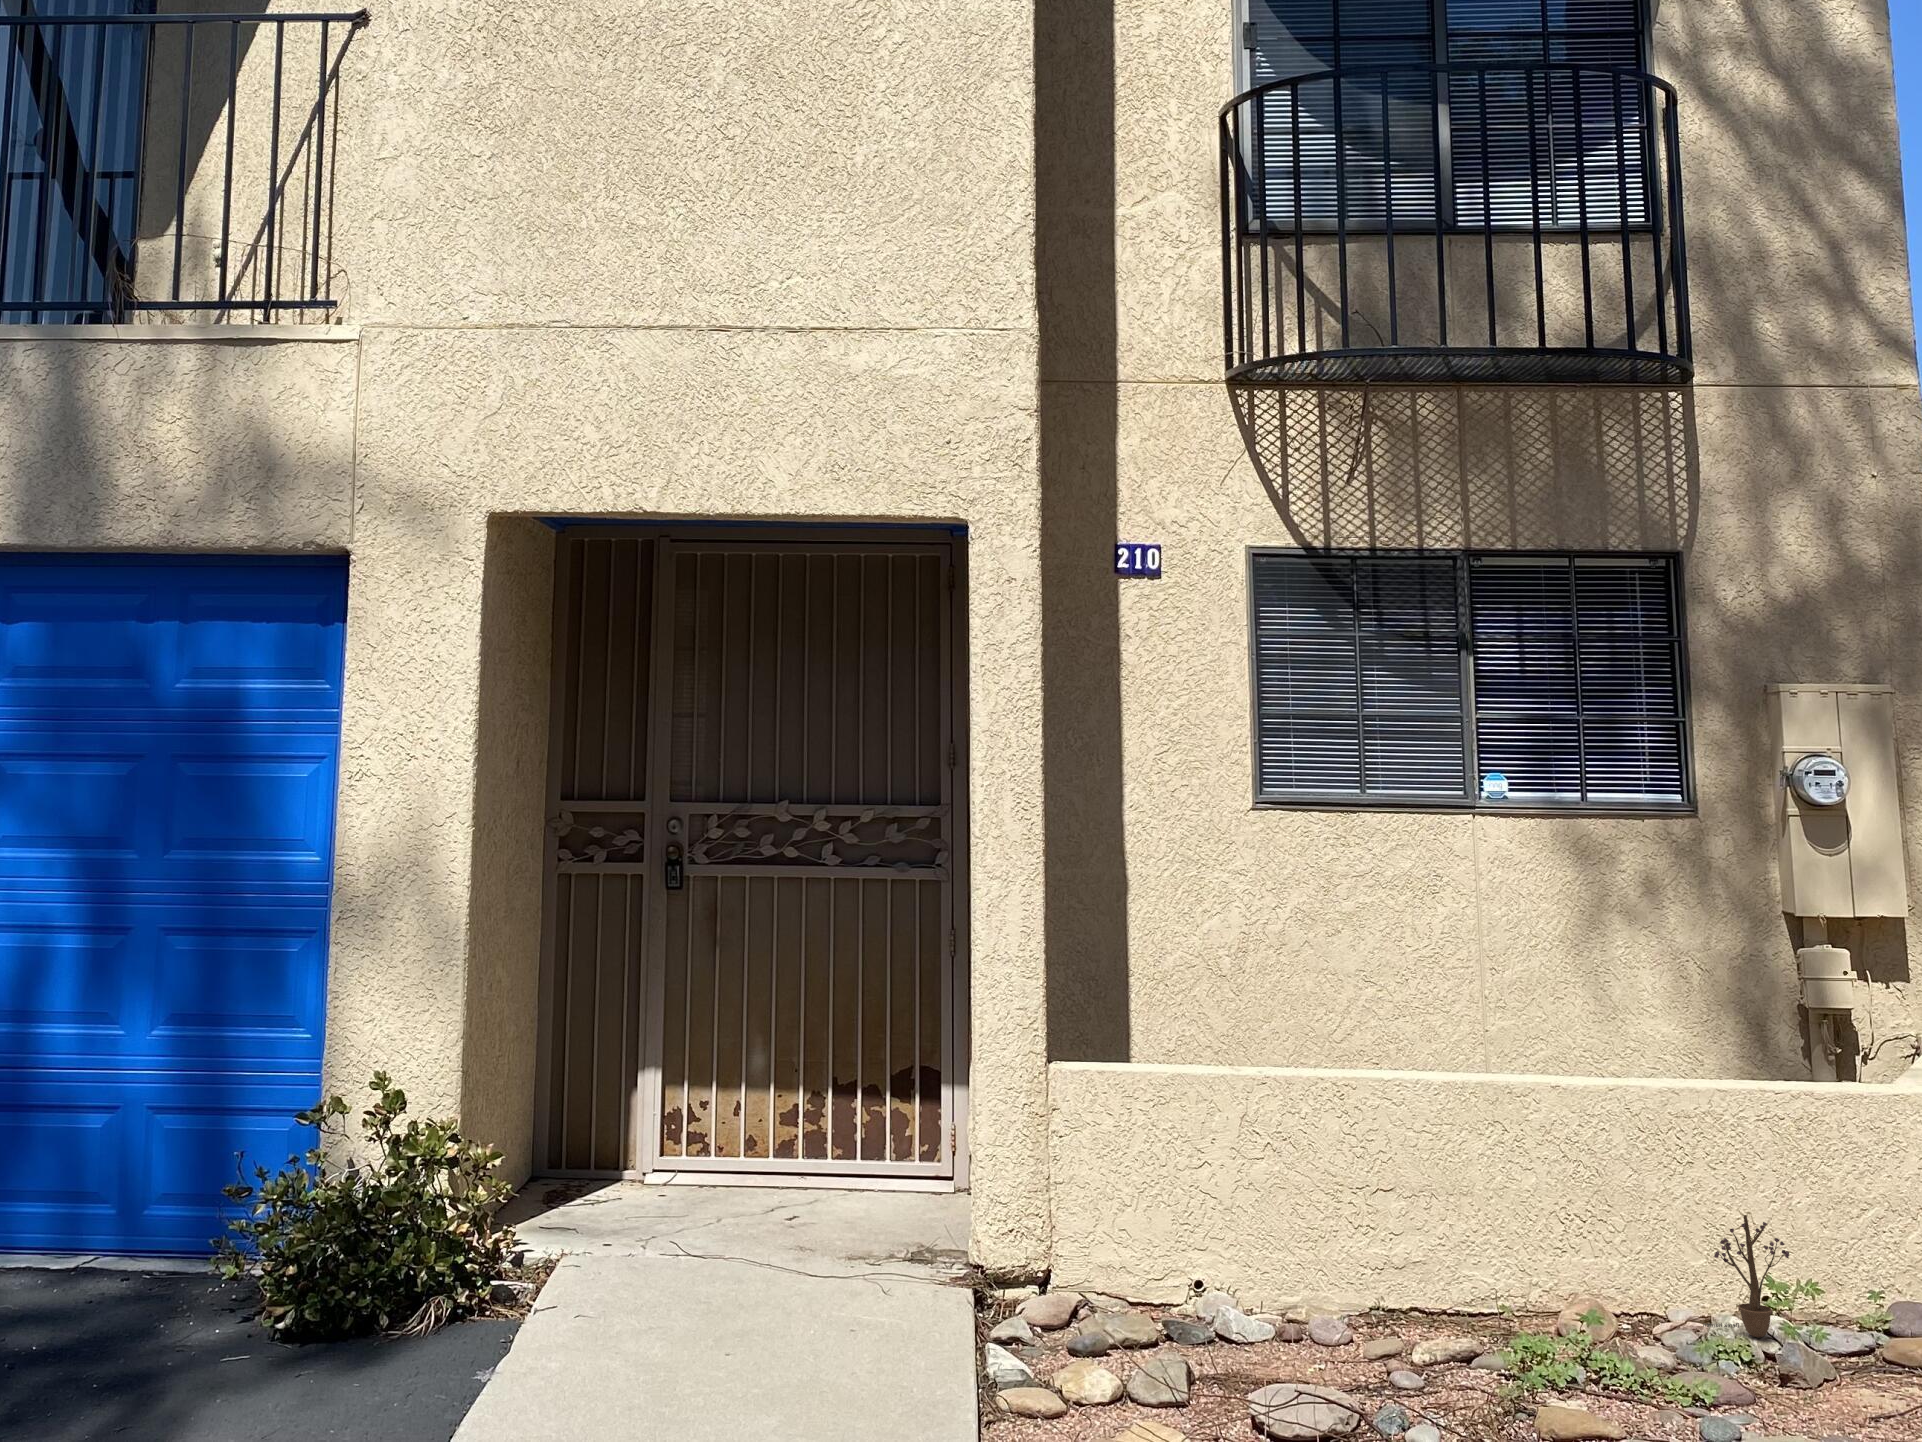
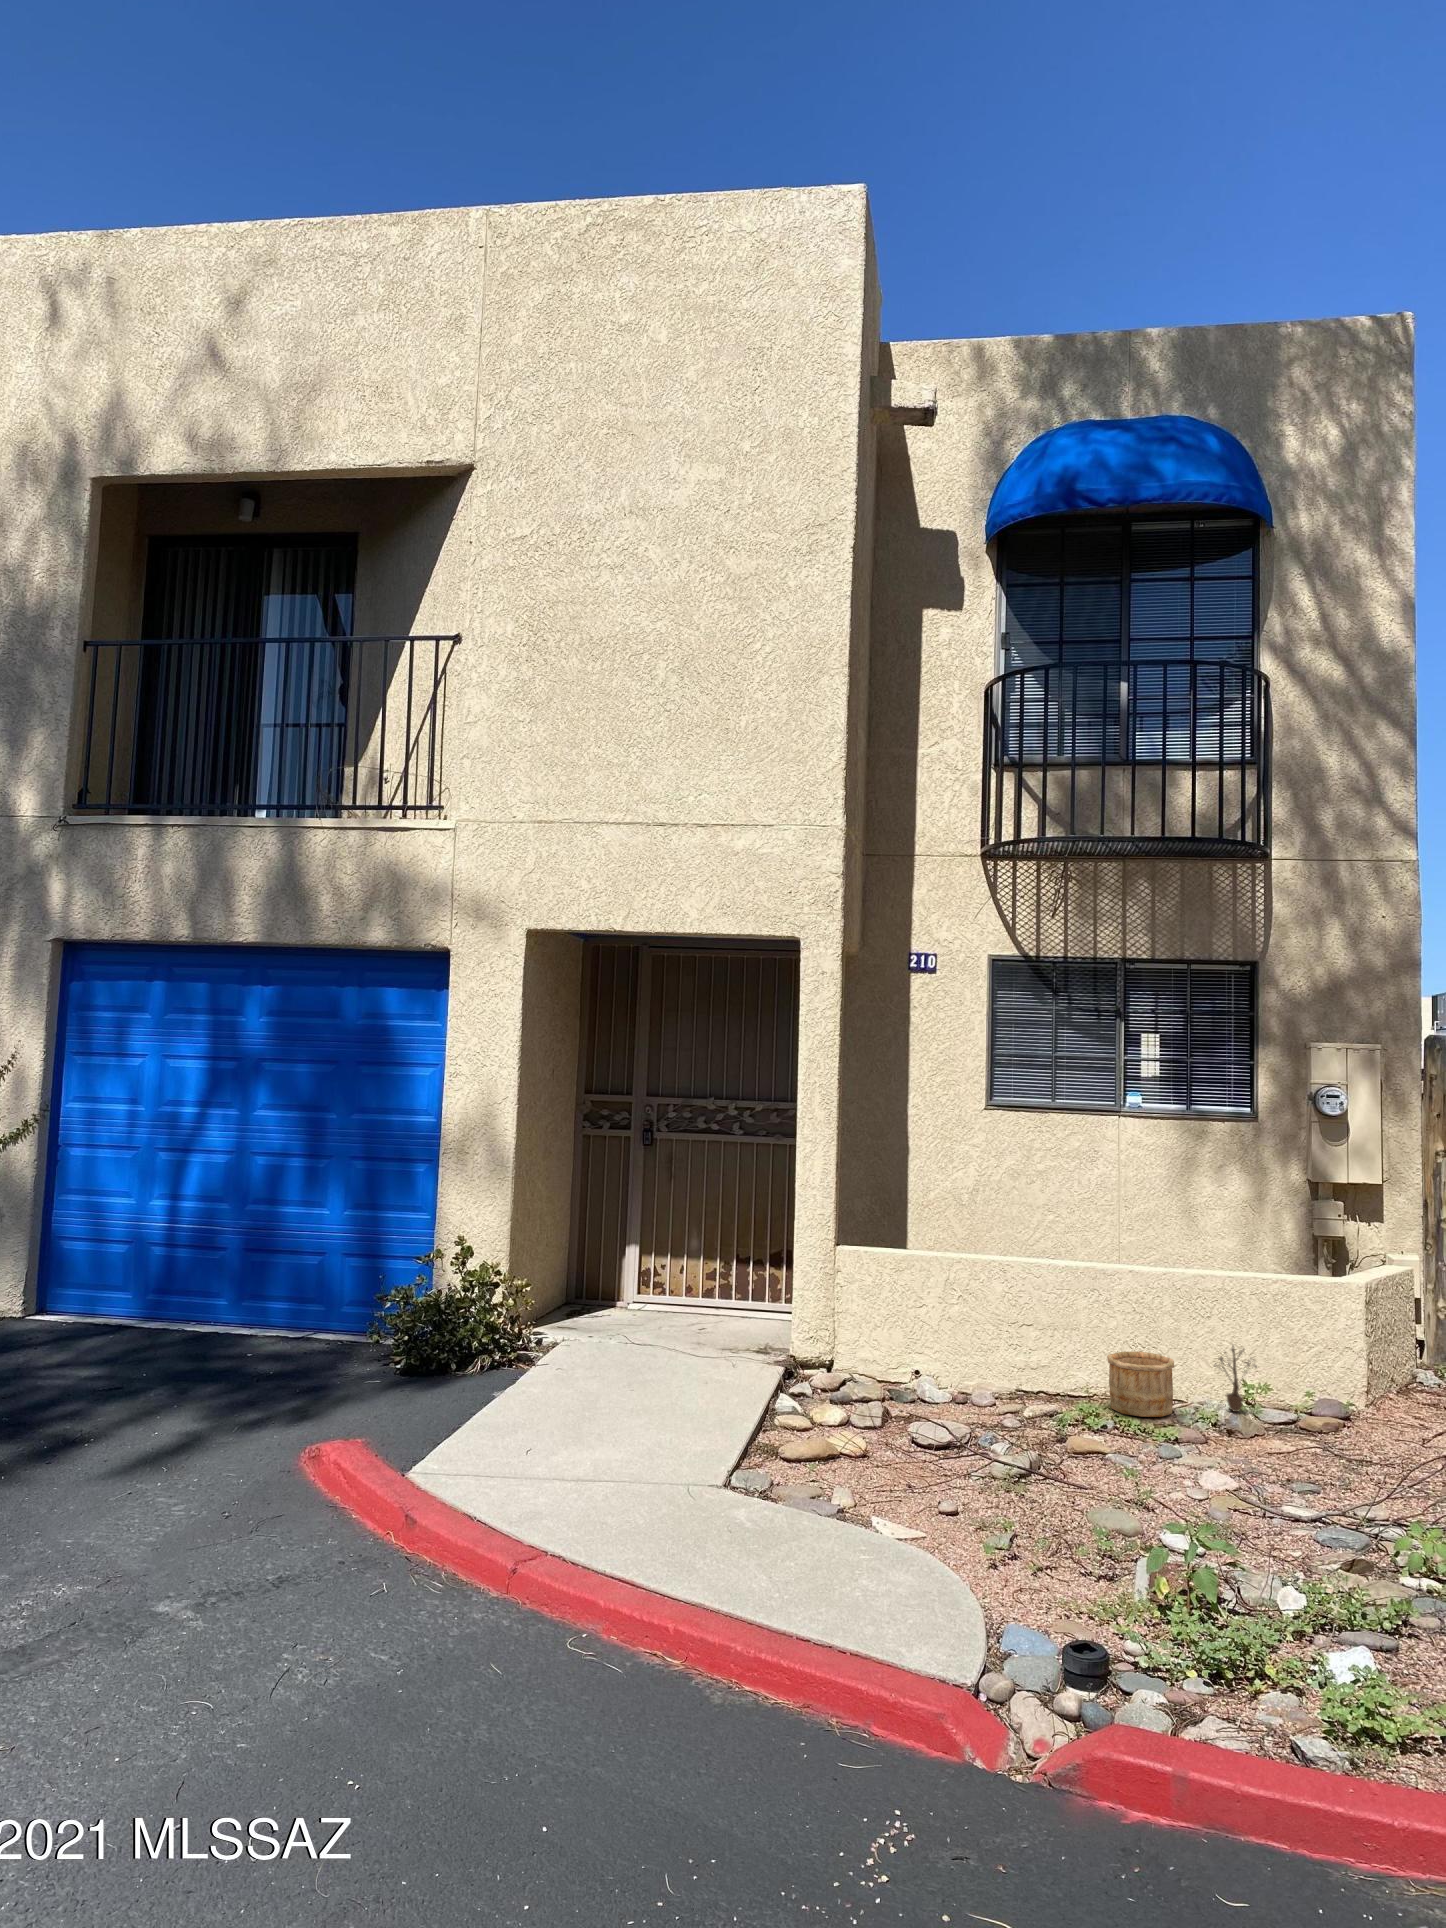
wooden bucket: none [1535,1236,1660,1359] -> present [1107,1351,1174,1417]

